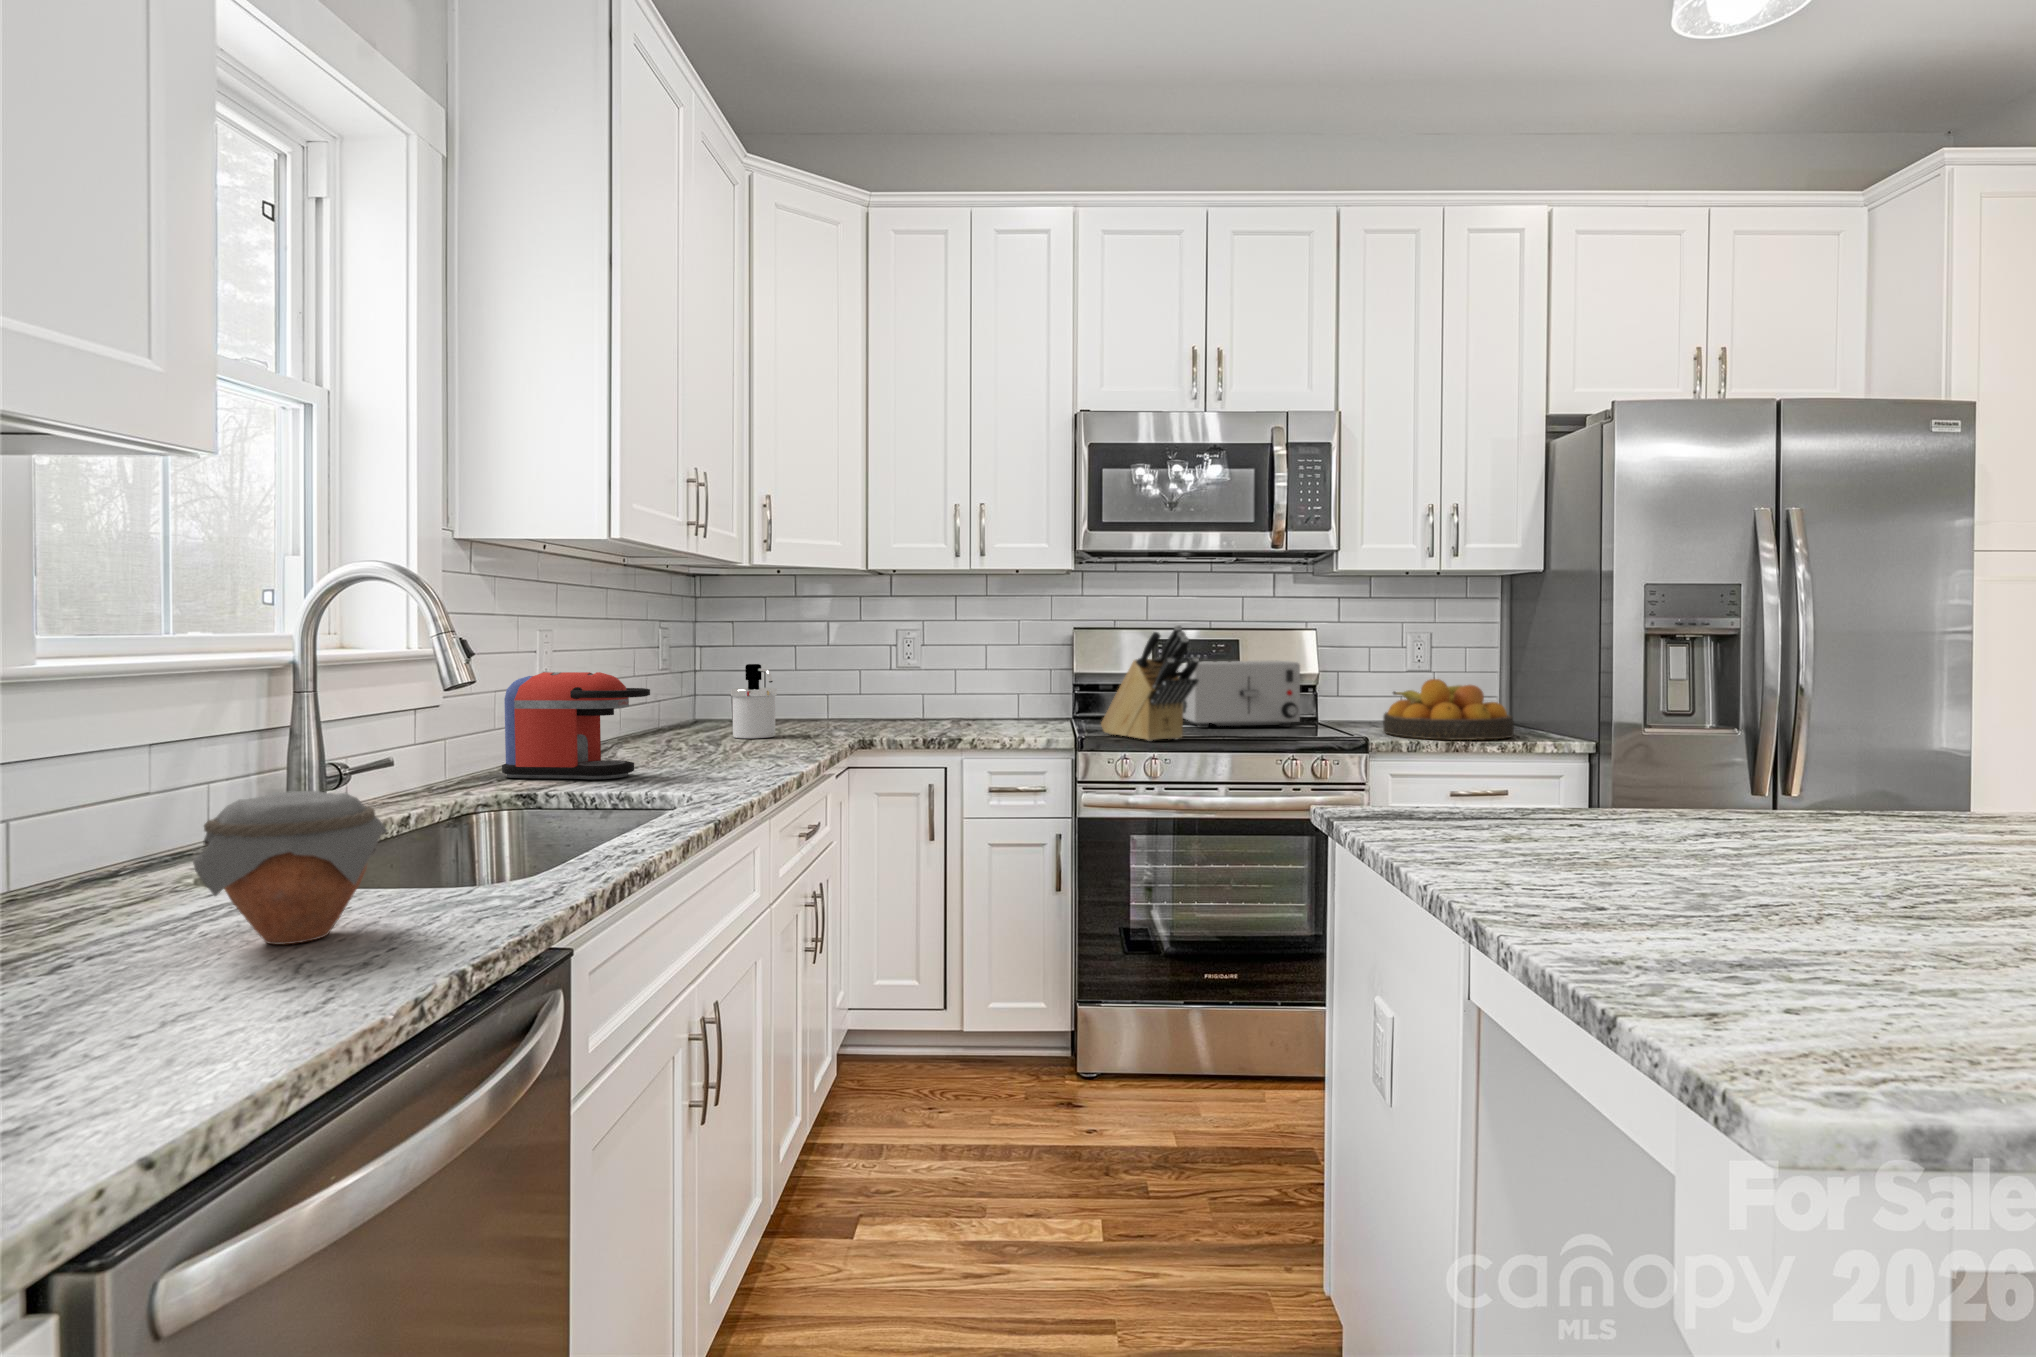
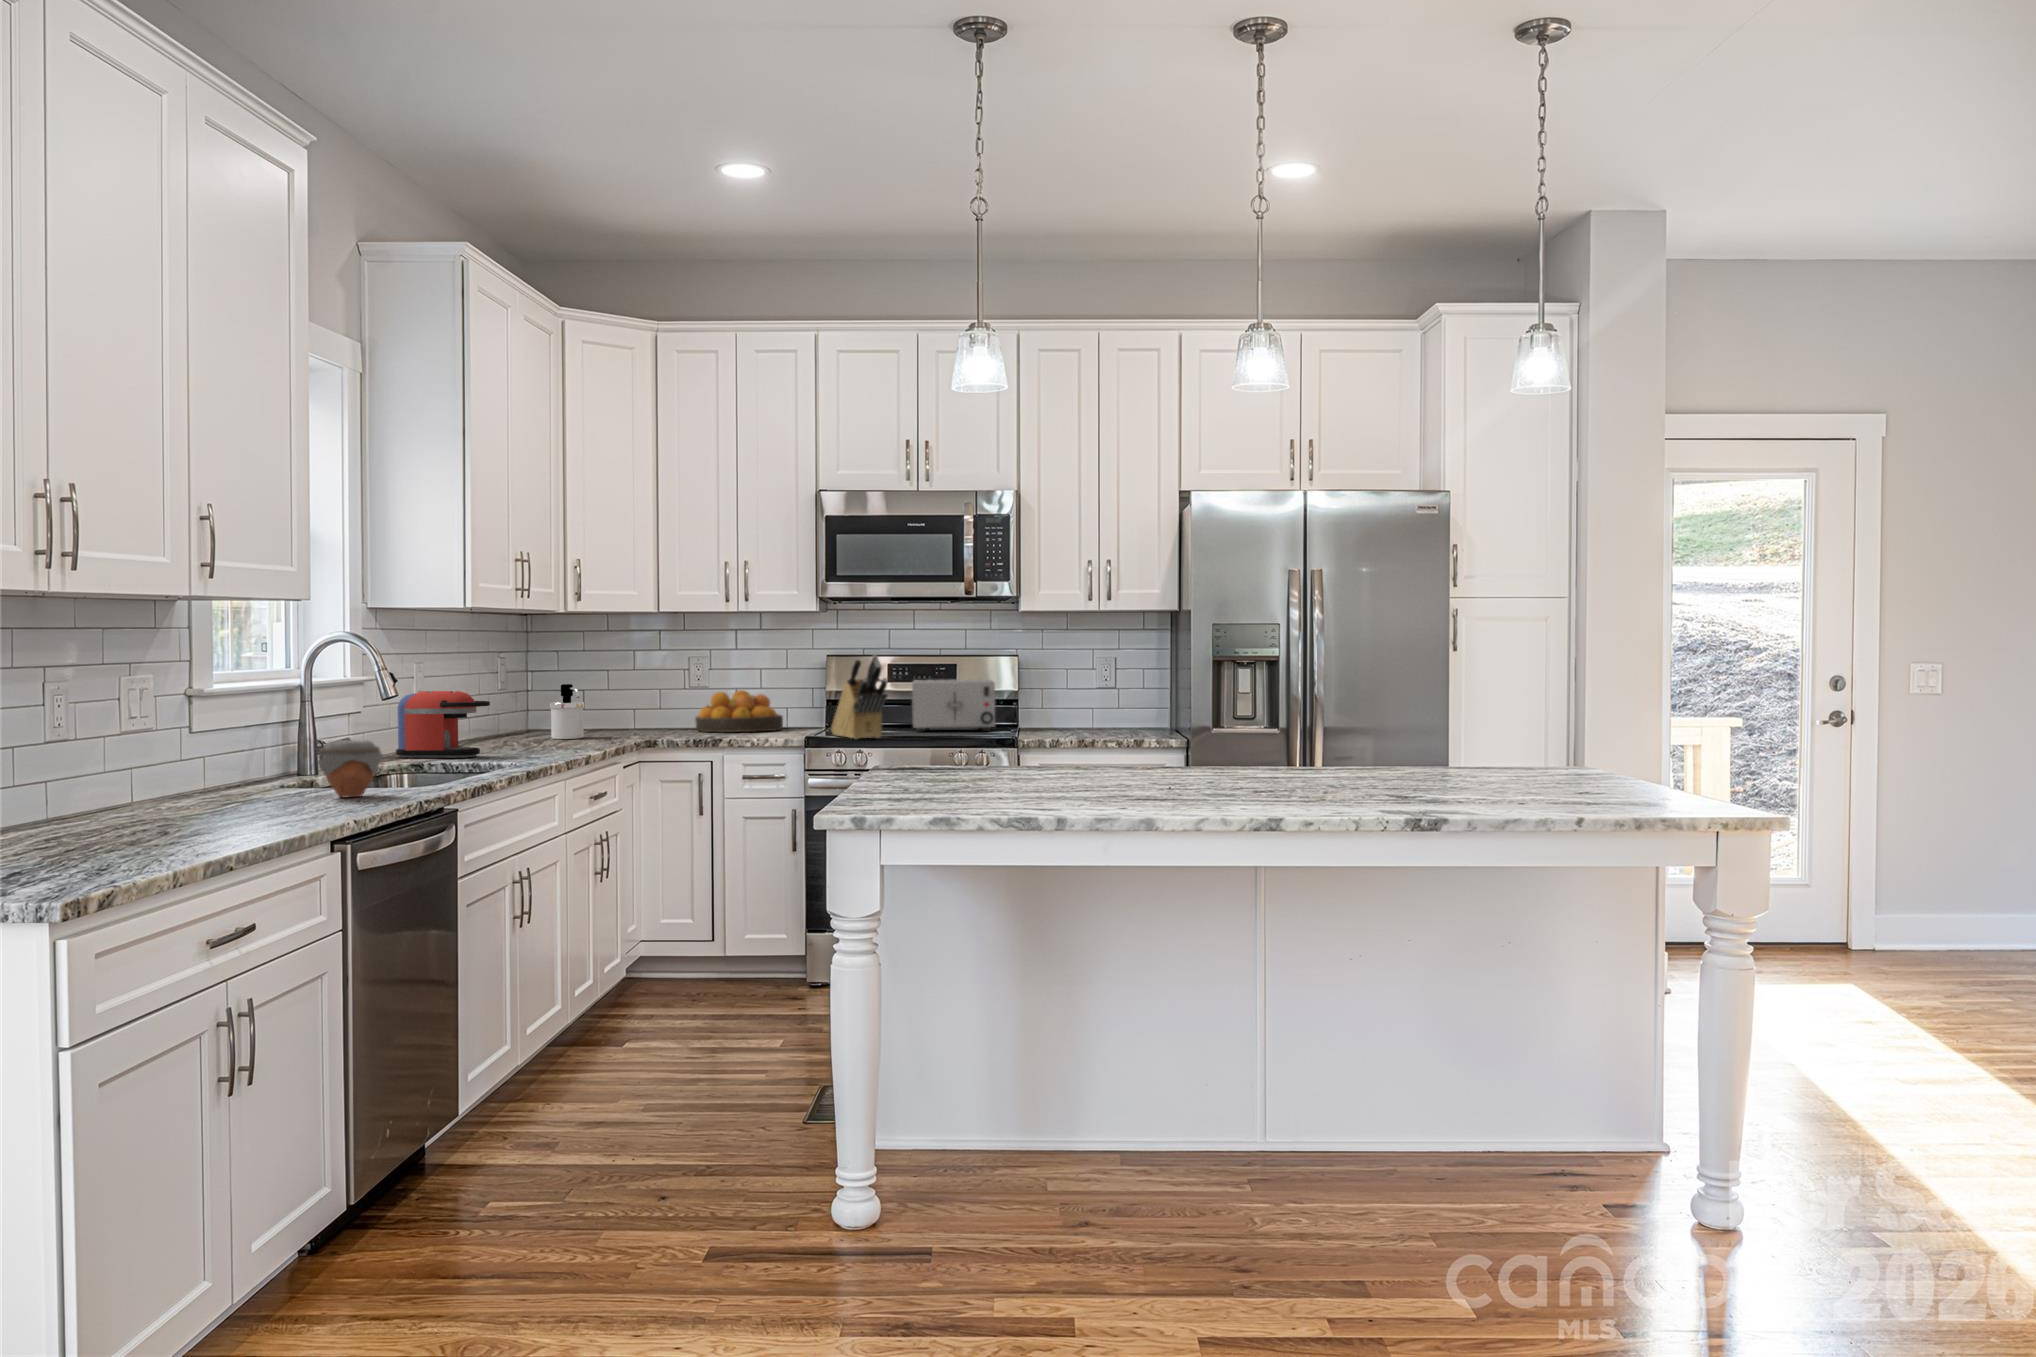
fruit bowl: present [1383,679,1514,740] -> present [695,690,783,732]

